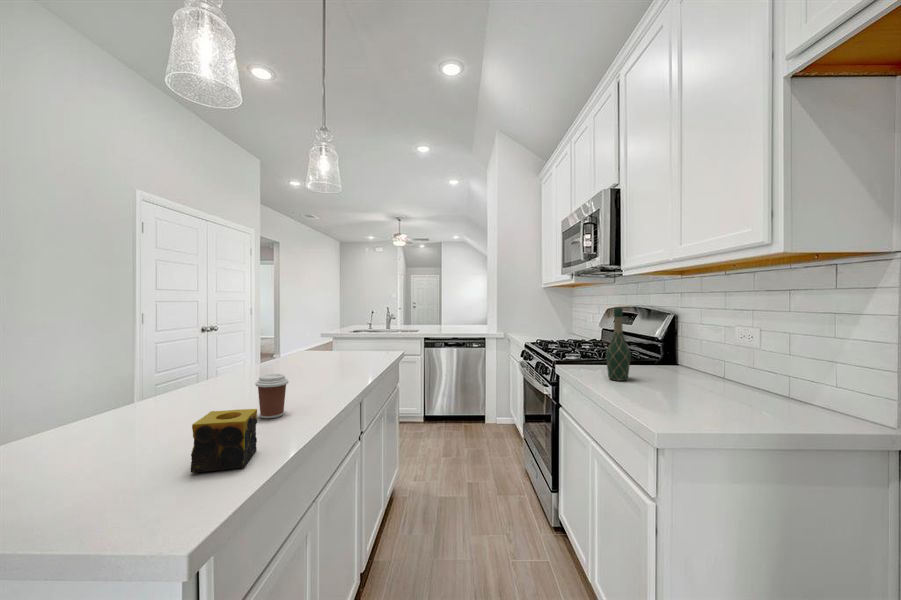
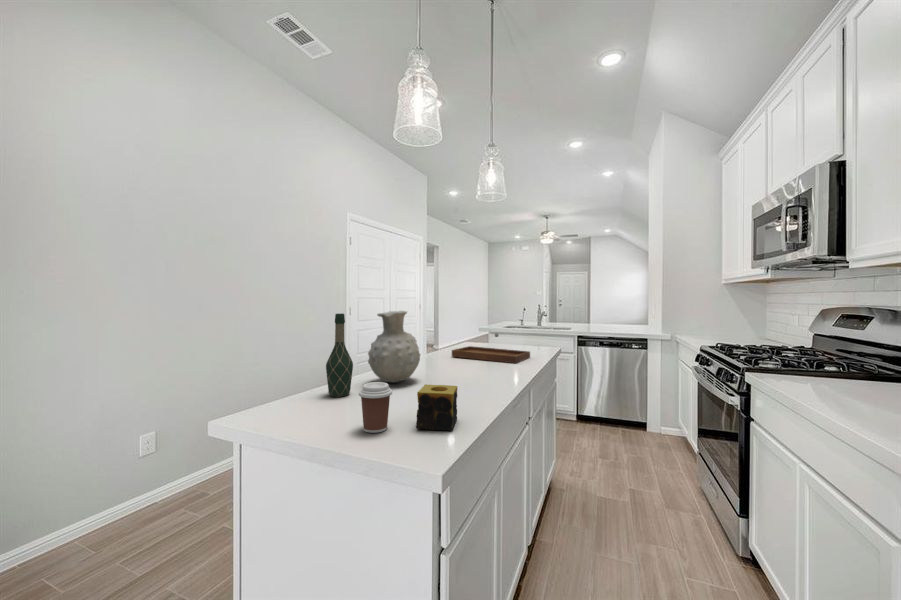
wine bottle: present [606,308,631,381] -> present [326,314,353,397]
vase: none [143,316,226,408] -> present [368,311,420,382]
tray: none [279,339,370,371] -> present [452,333,530,363]
coffee cup: present [255,374,288,418] -> present [359,382,392,433]

